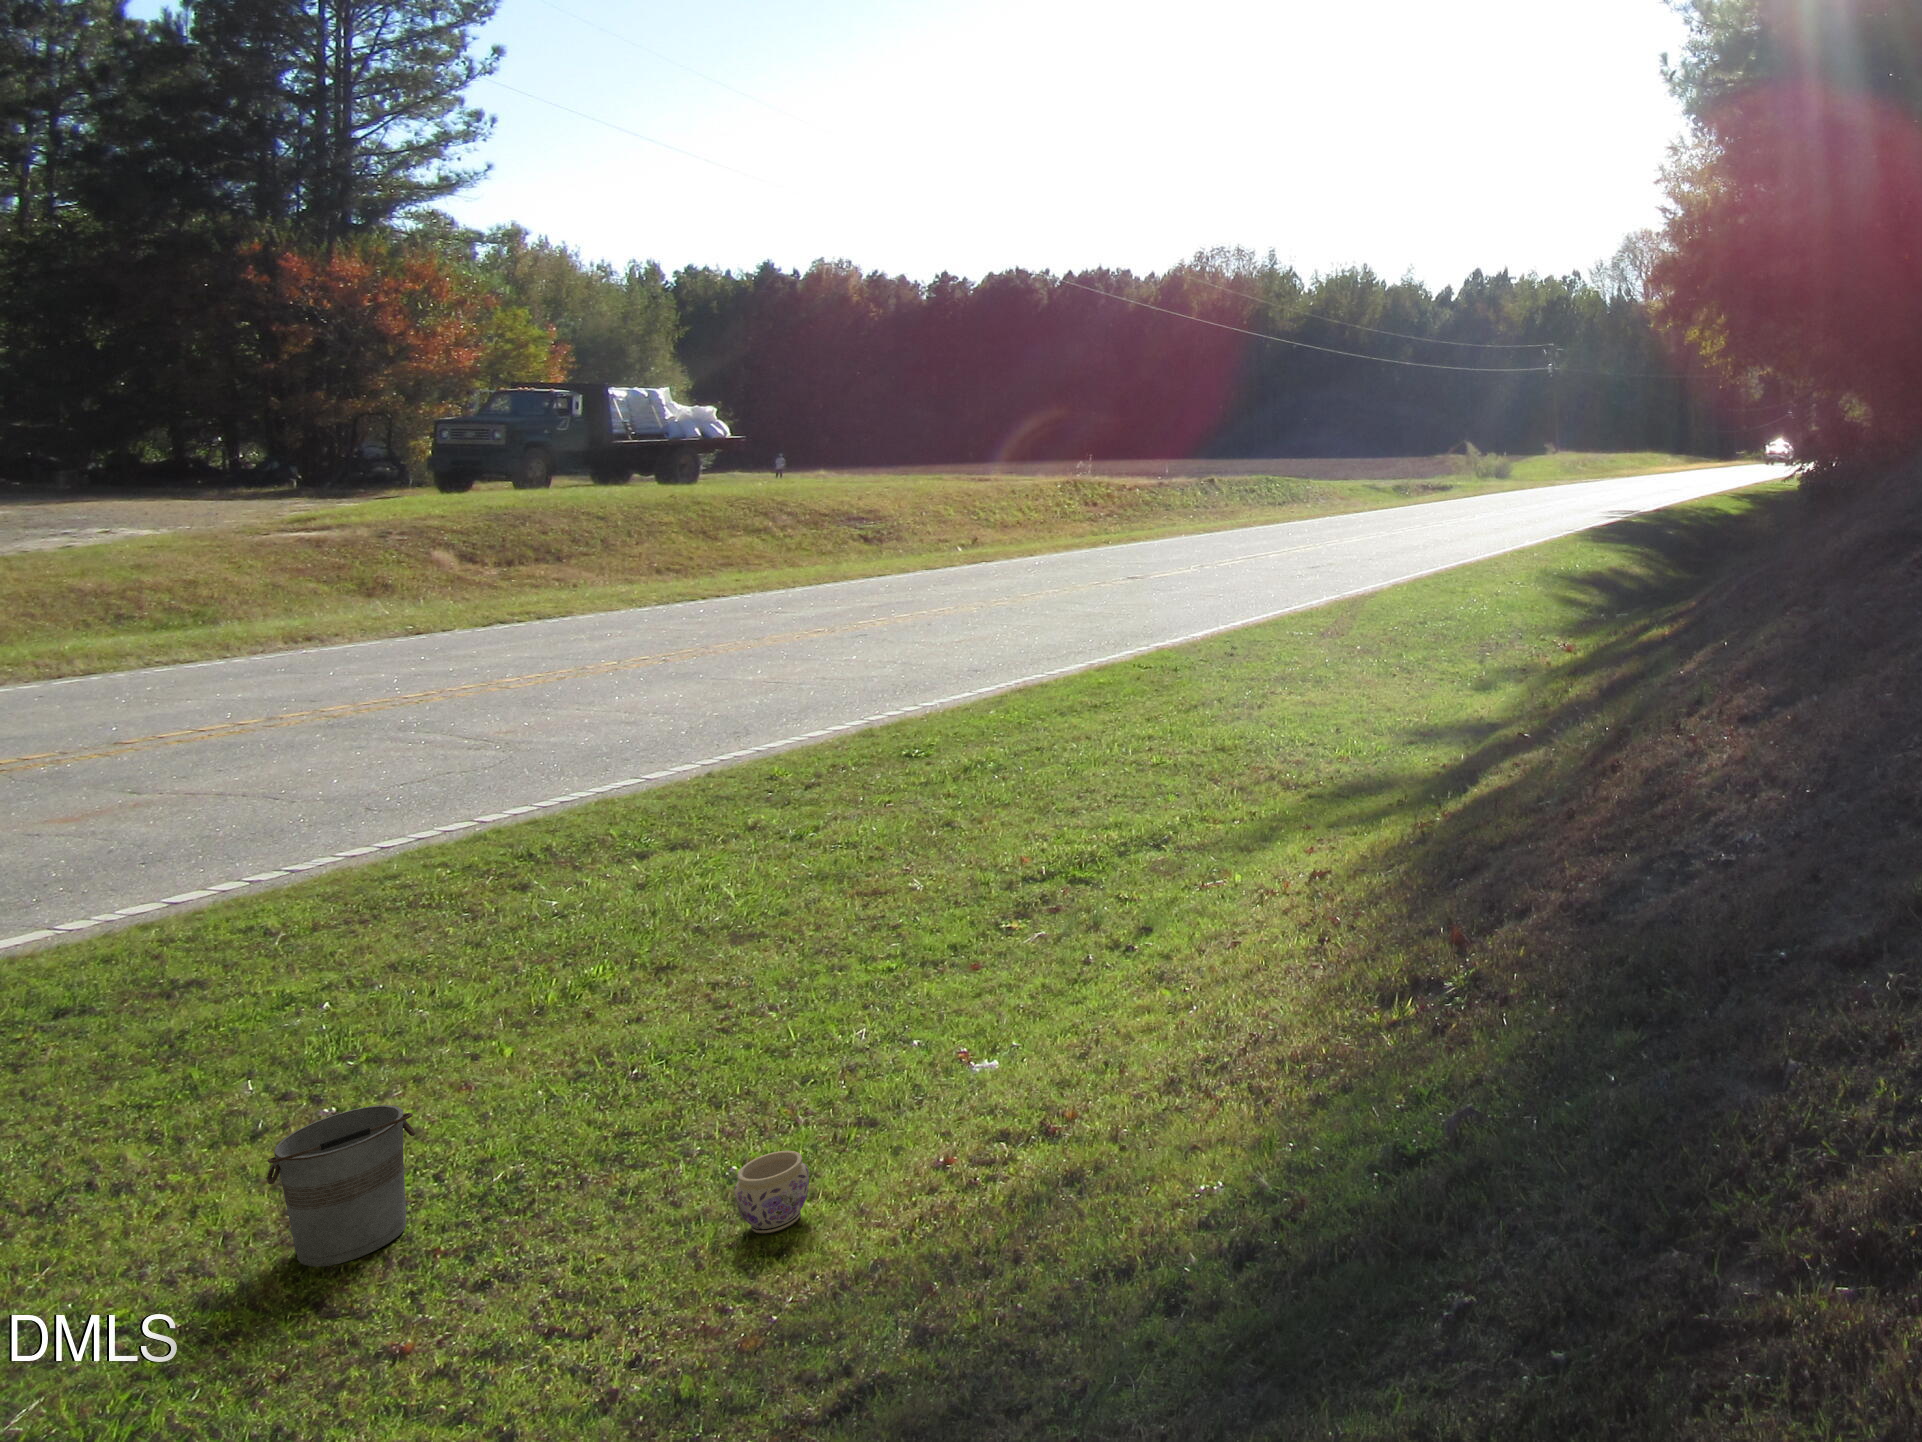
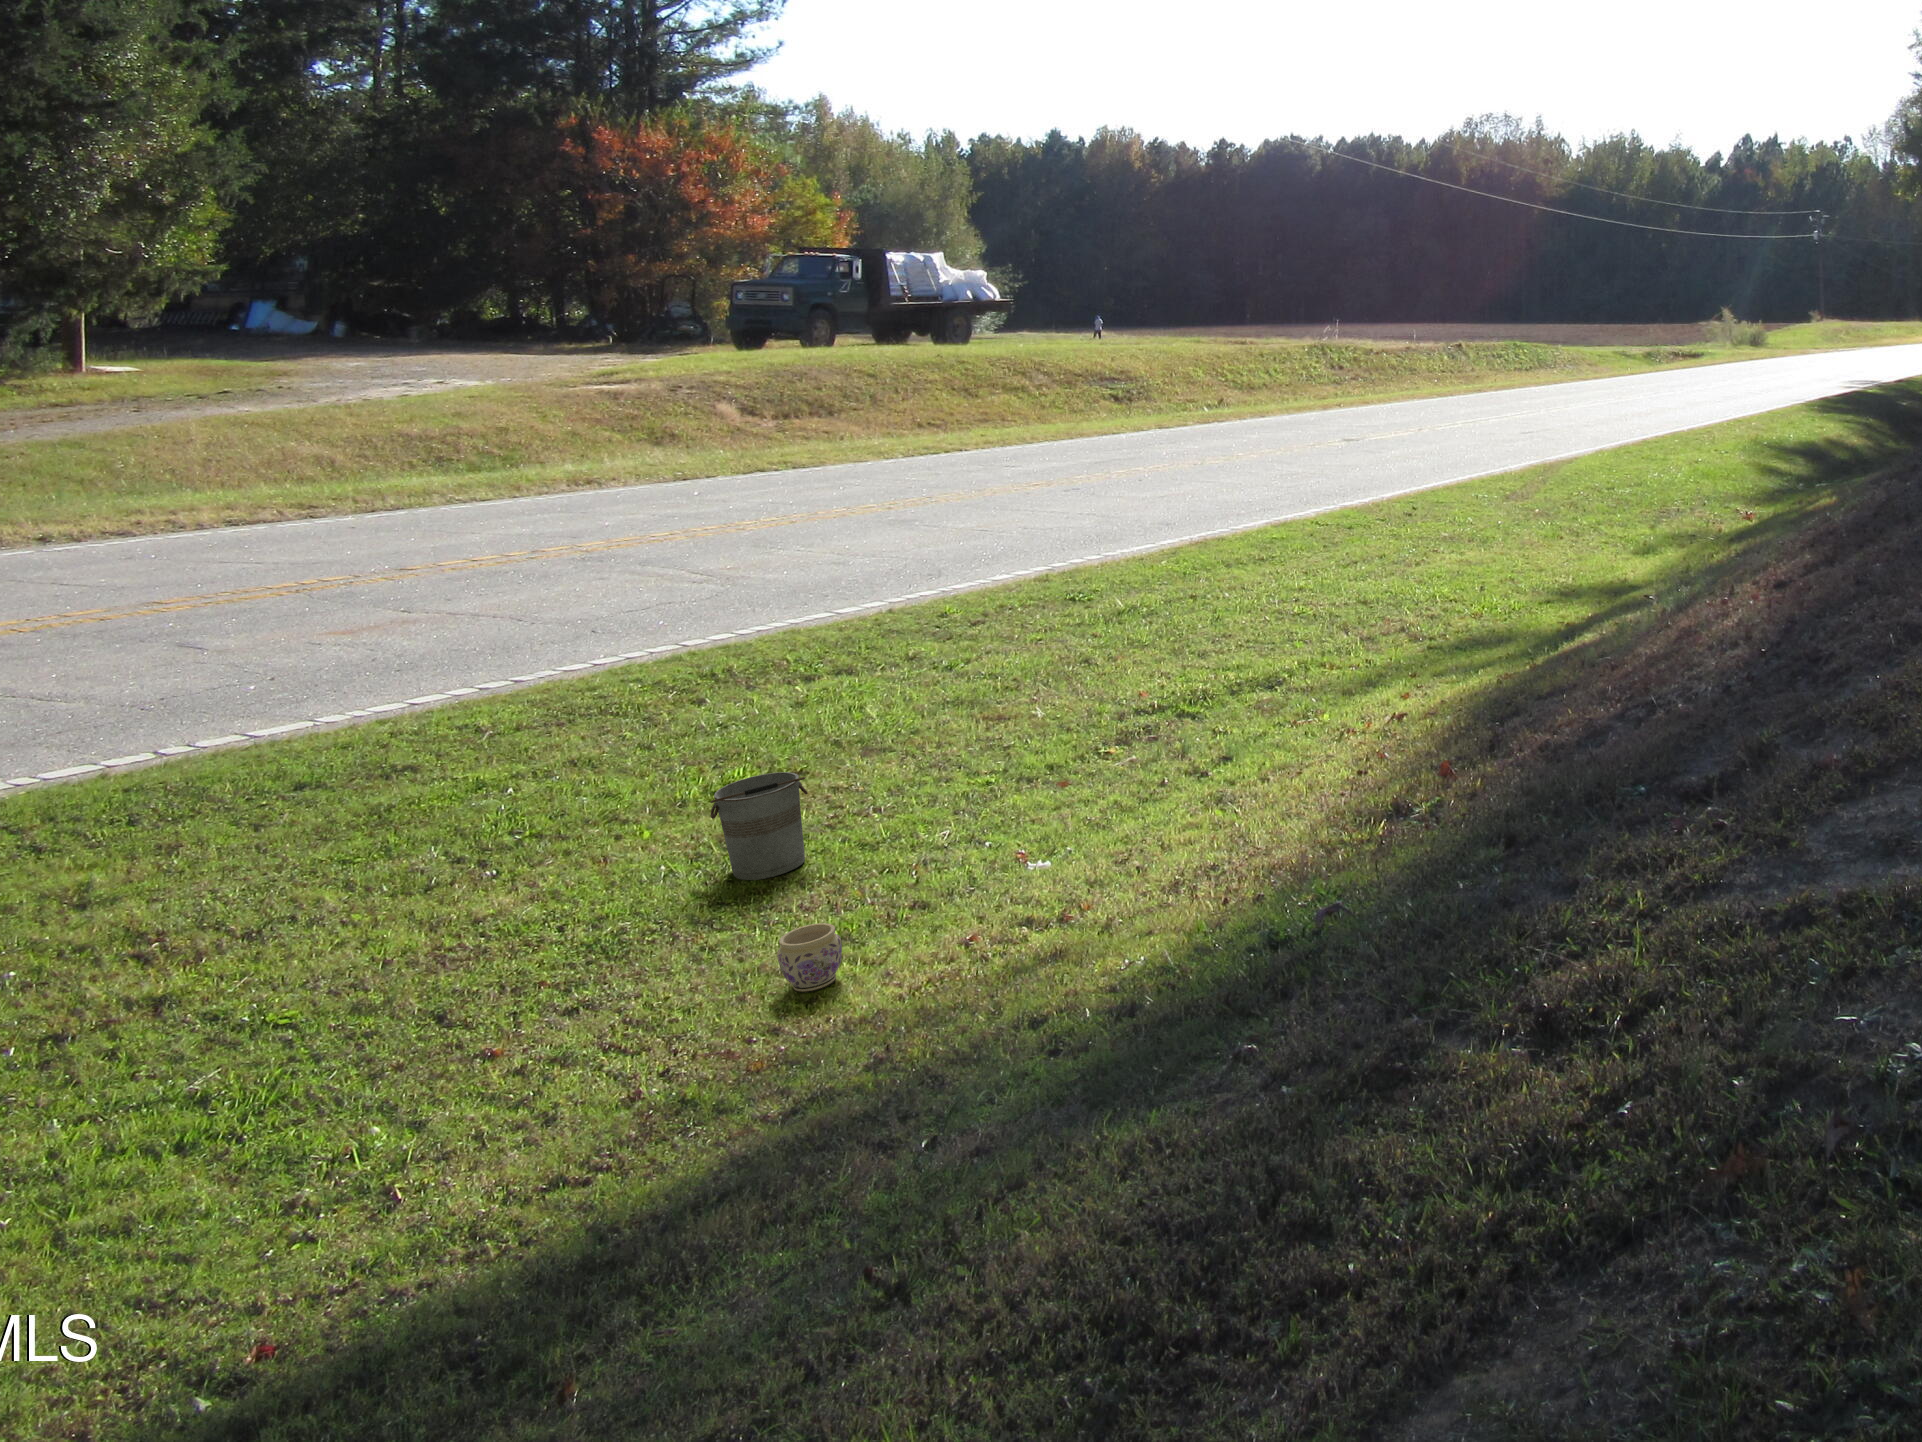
bucket: present [267,1105,415,1267] -> present [710,772,808,880]

